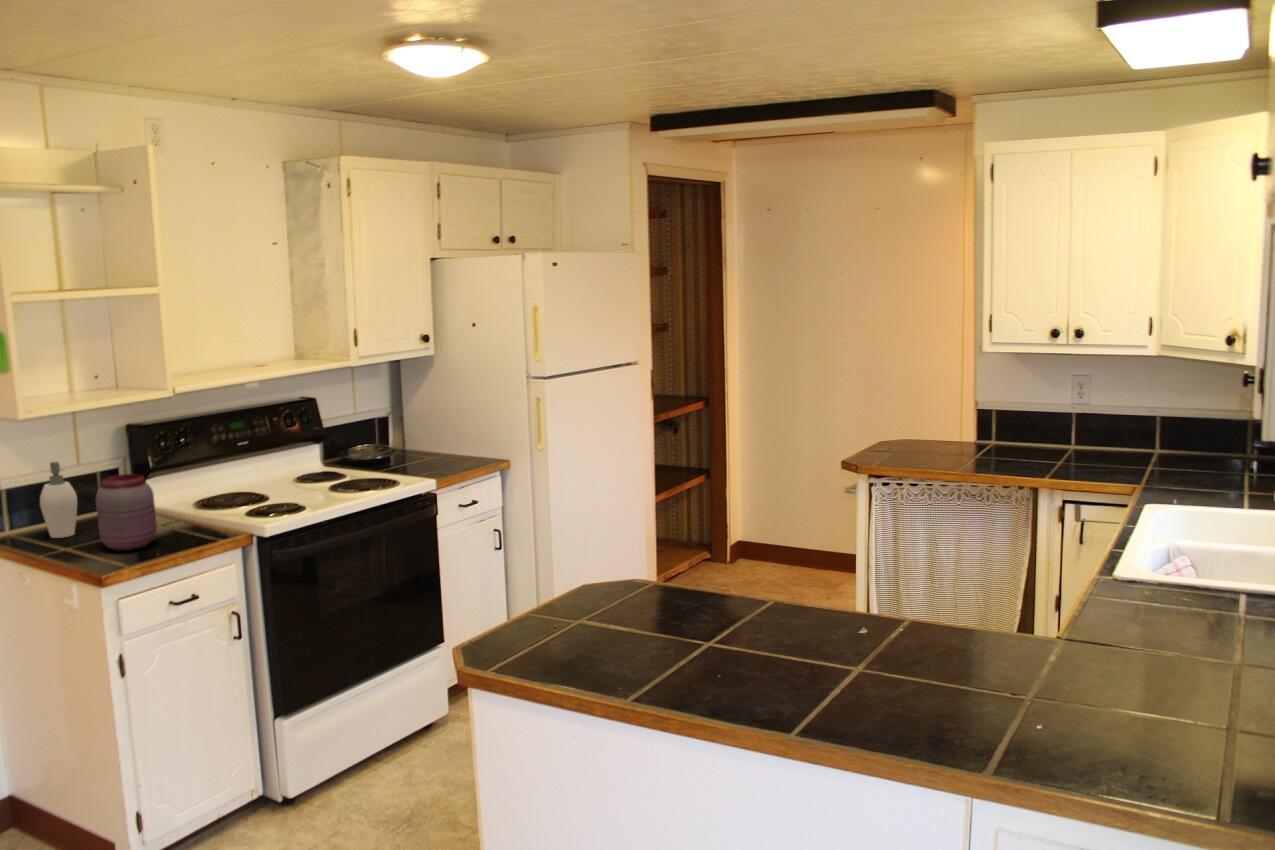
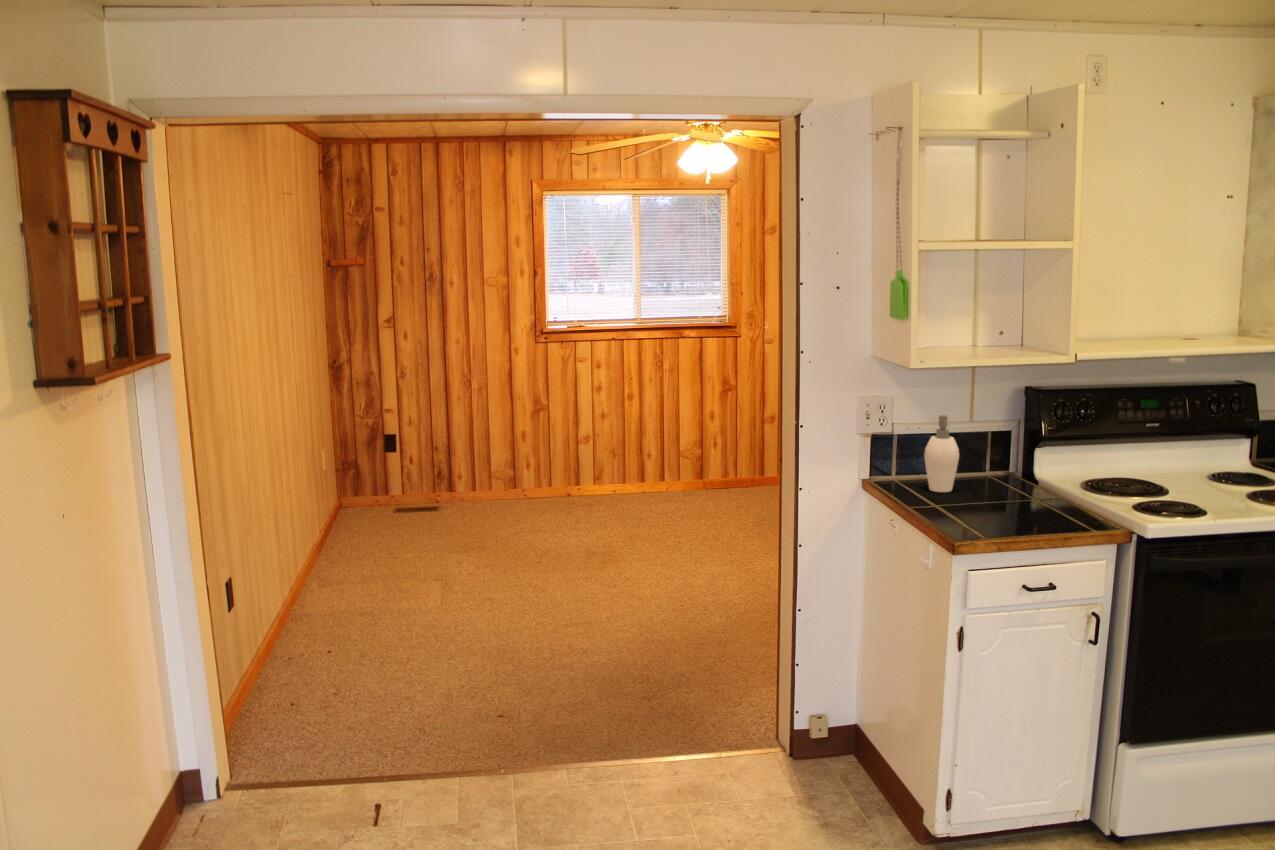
jar: present [96,474,157,550] -> none [968,438,1028,519]

